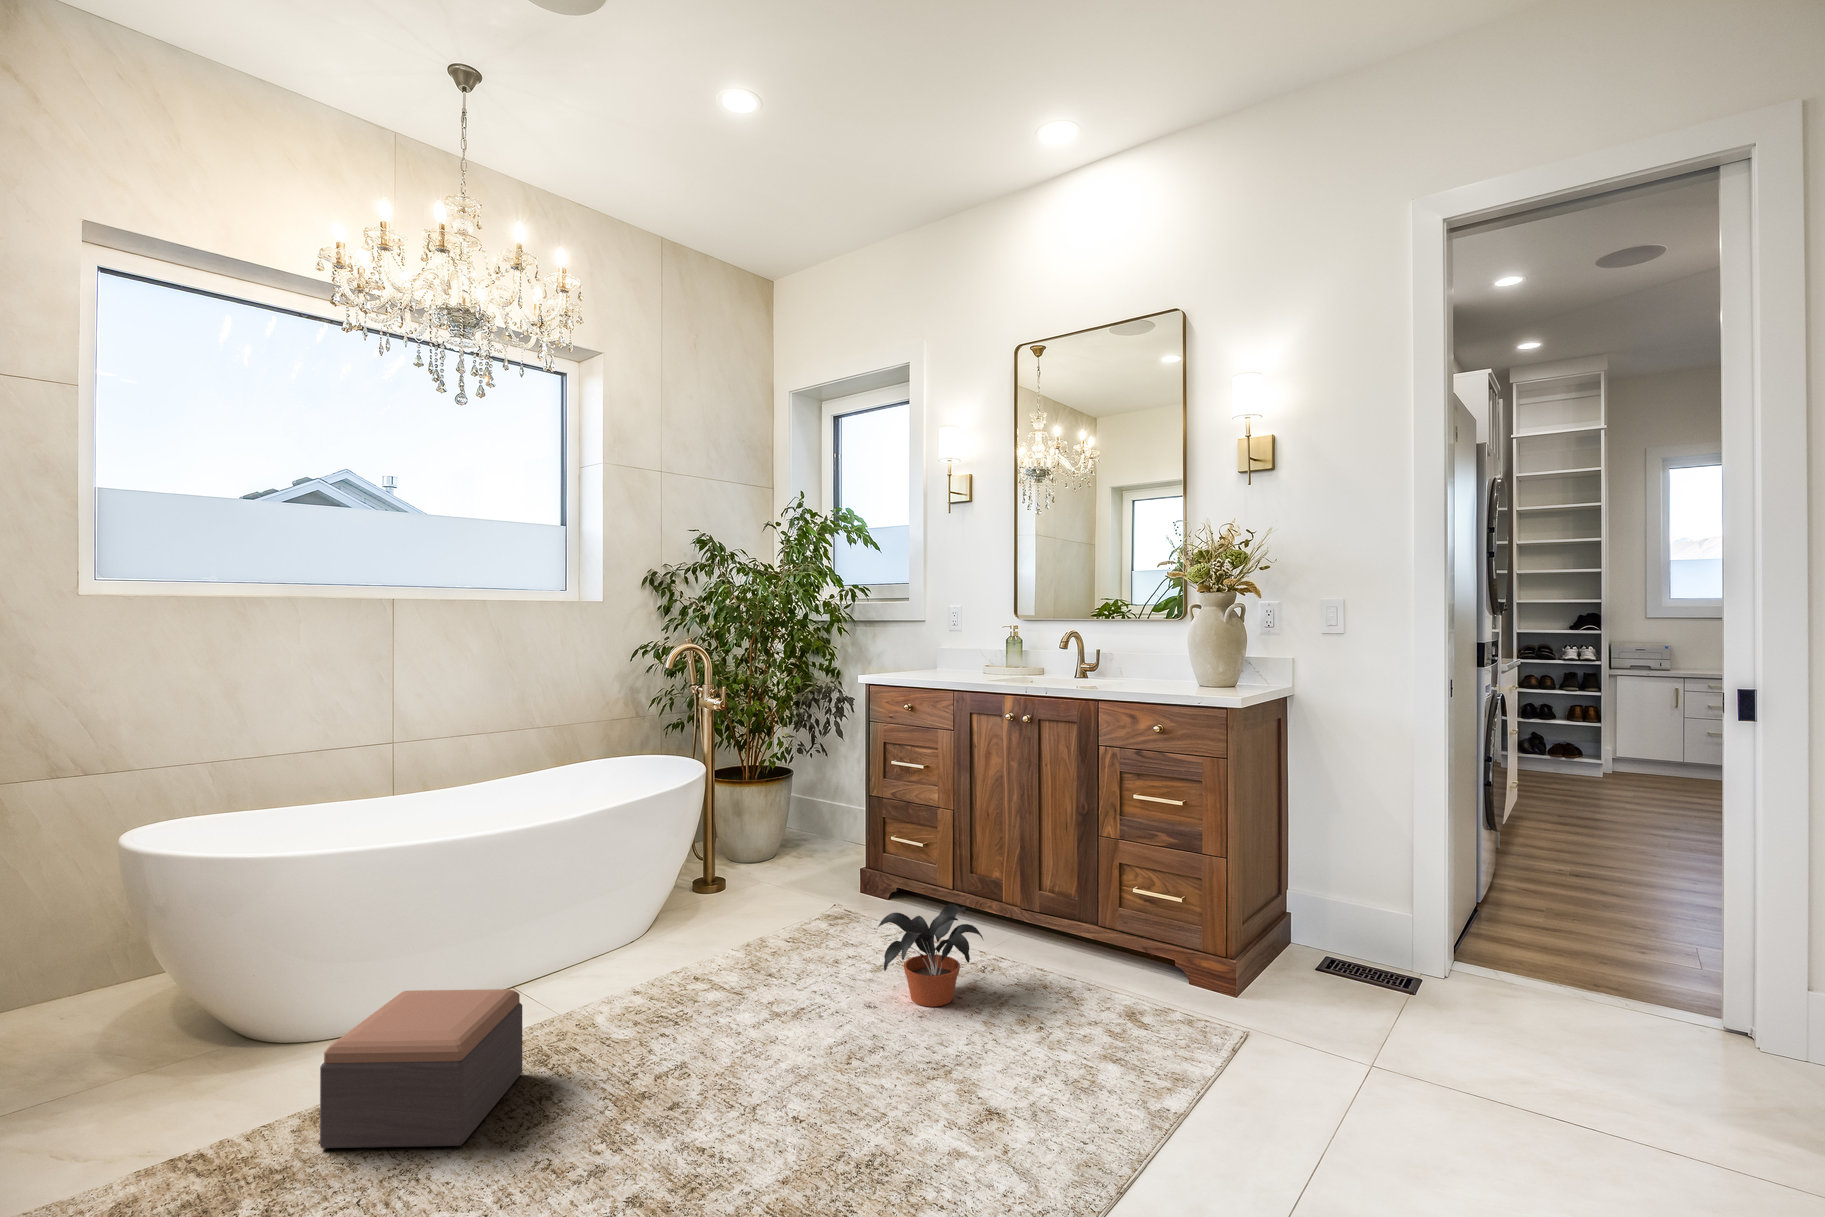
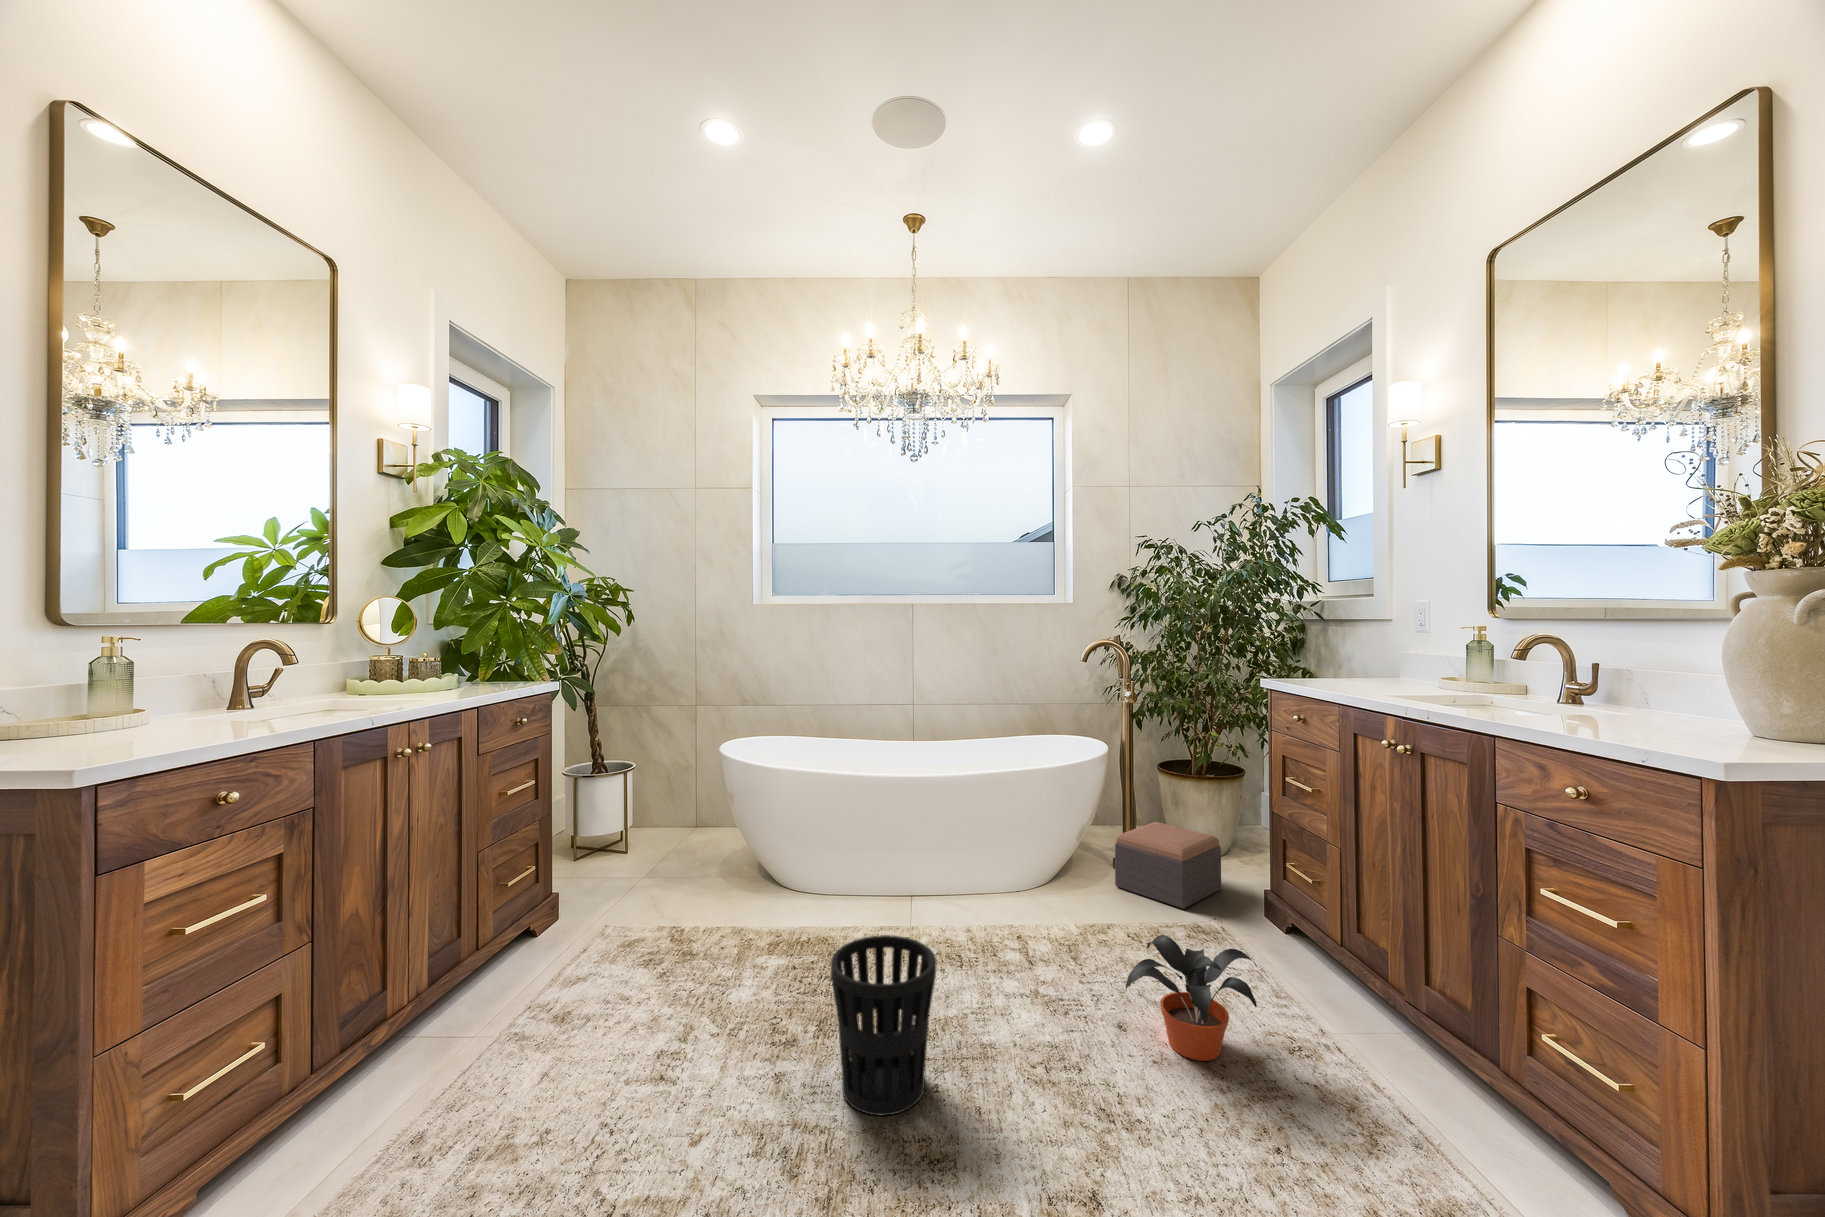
wastebasket: none [692,979,812,1175] -> present [831,935,936,1115]
footstool: present [320,989,522,1148] -> present [1115,822,1221,909]

